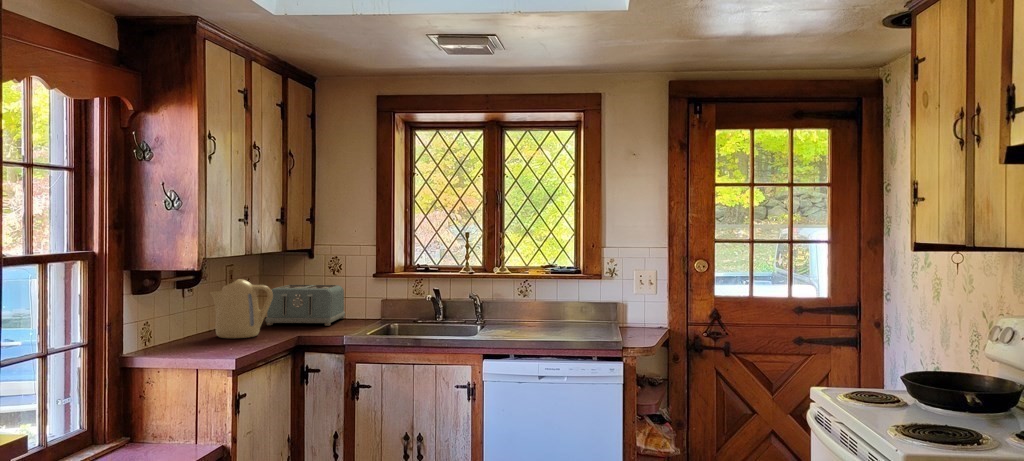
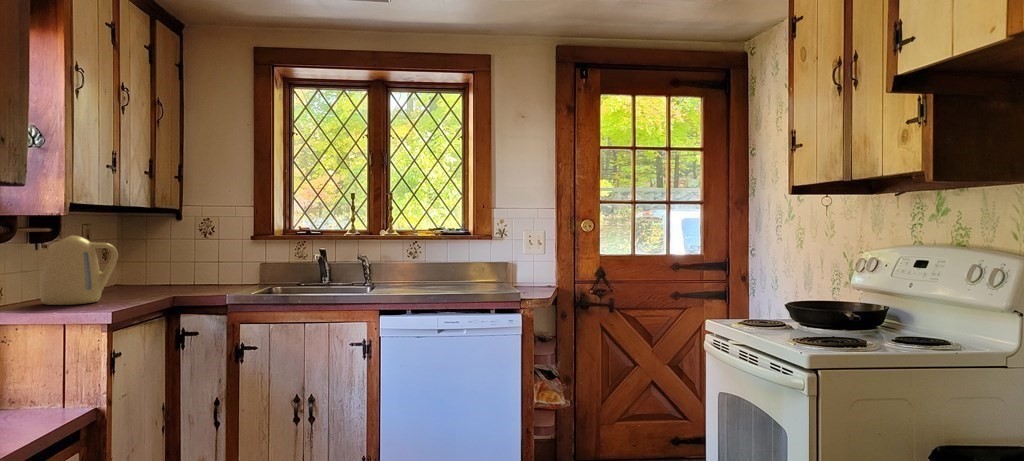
toaster: present [266,285,345,326] -> none [116,249,217,292]

